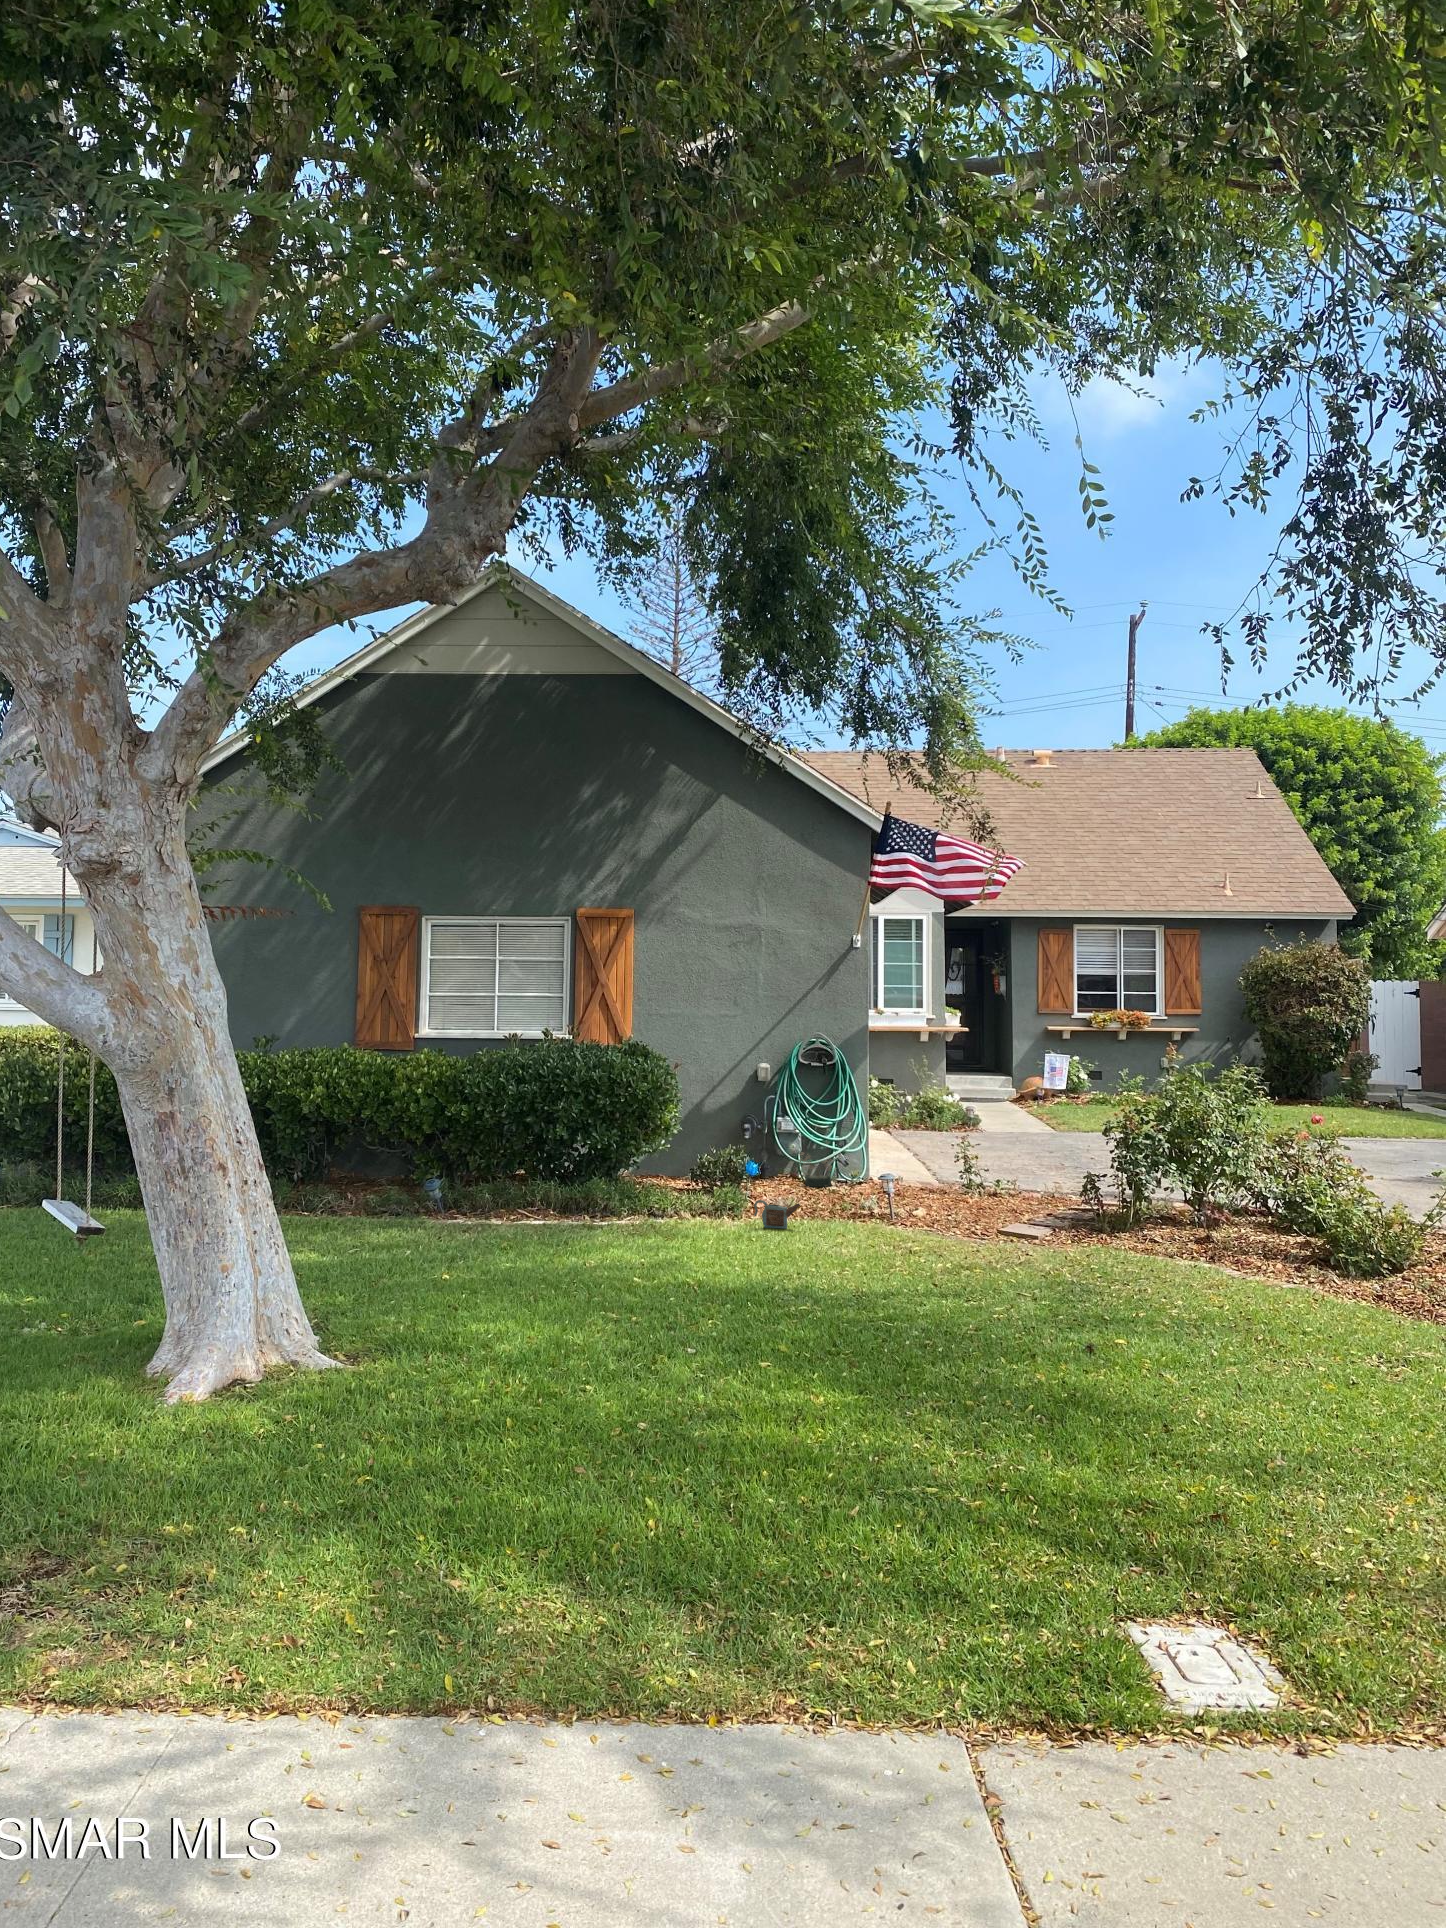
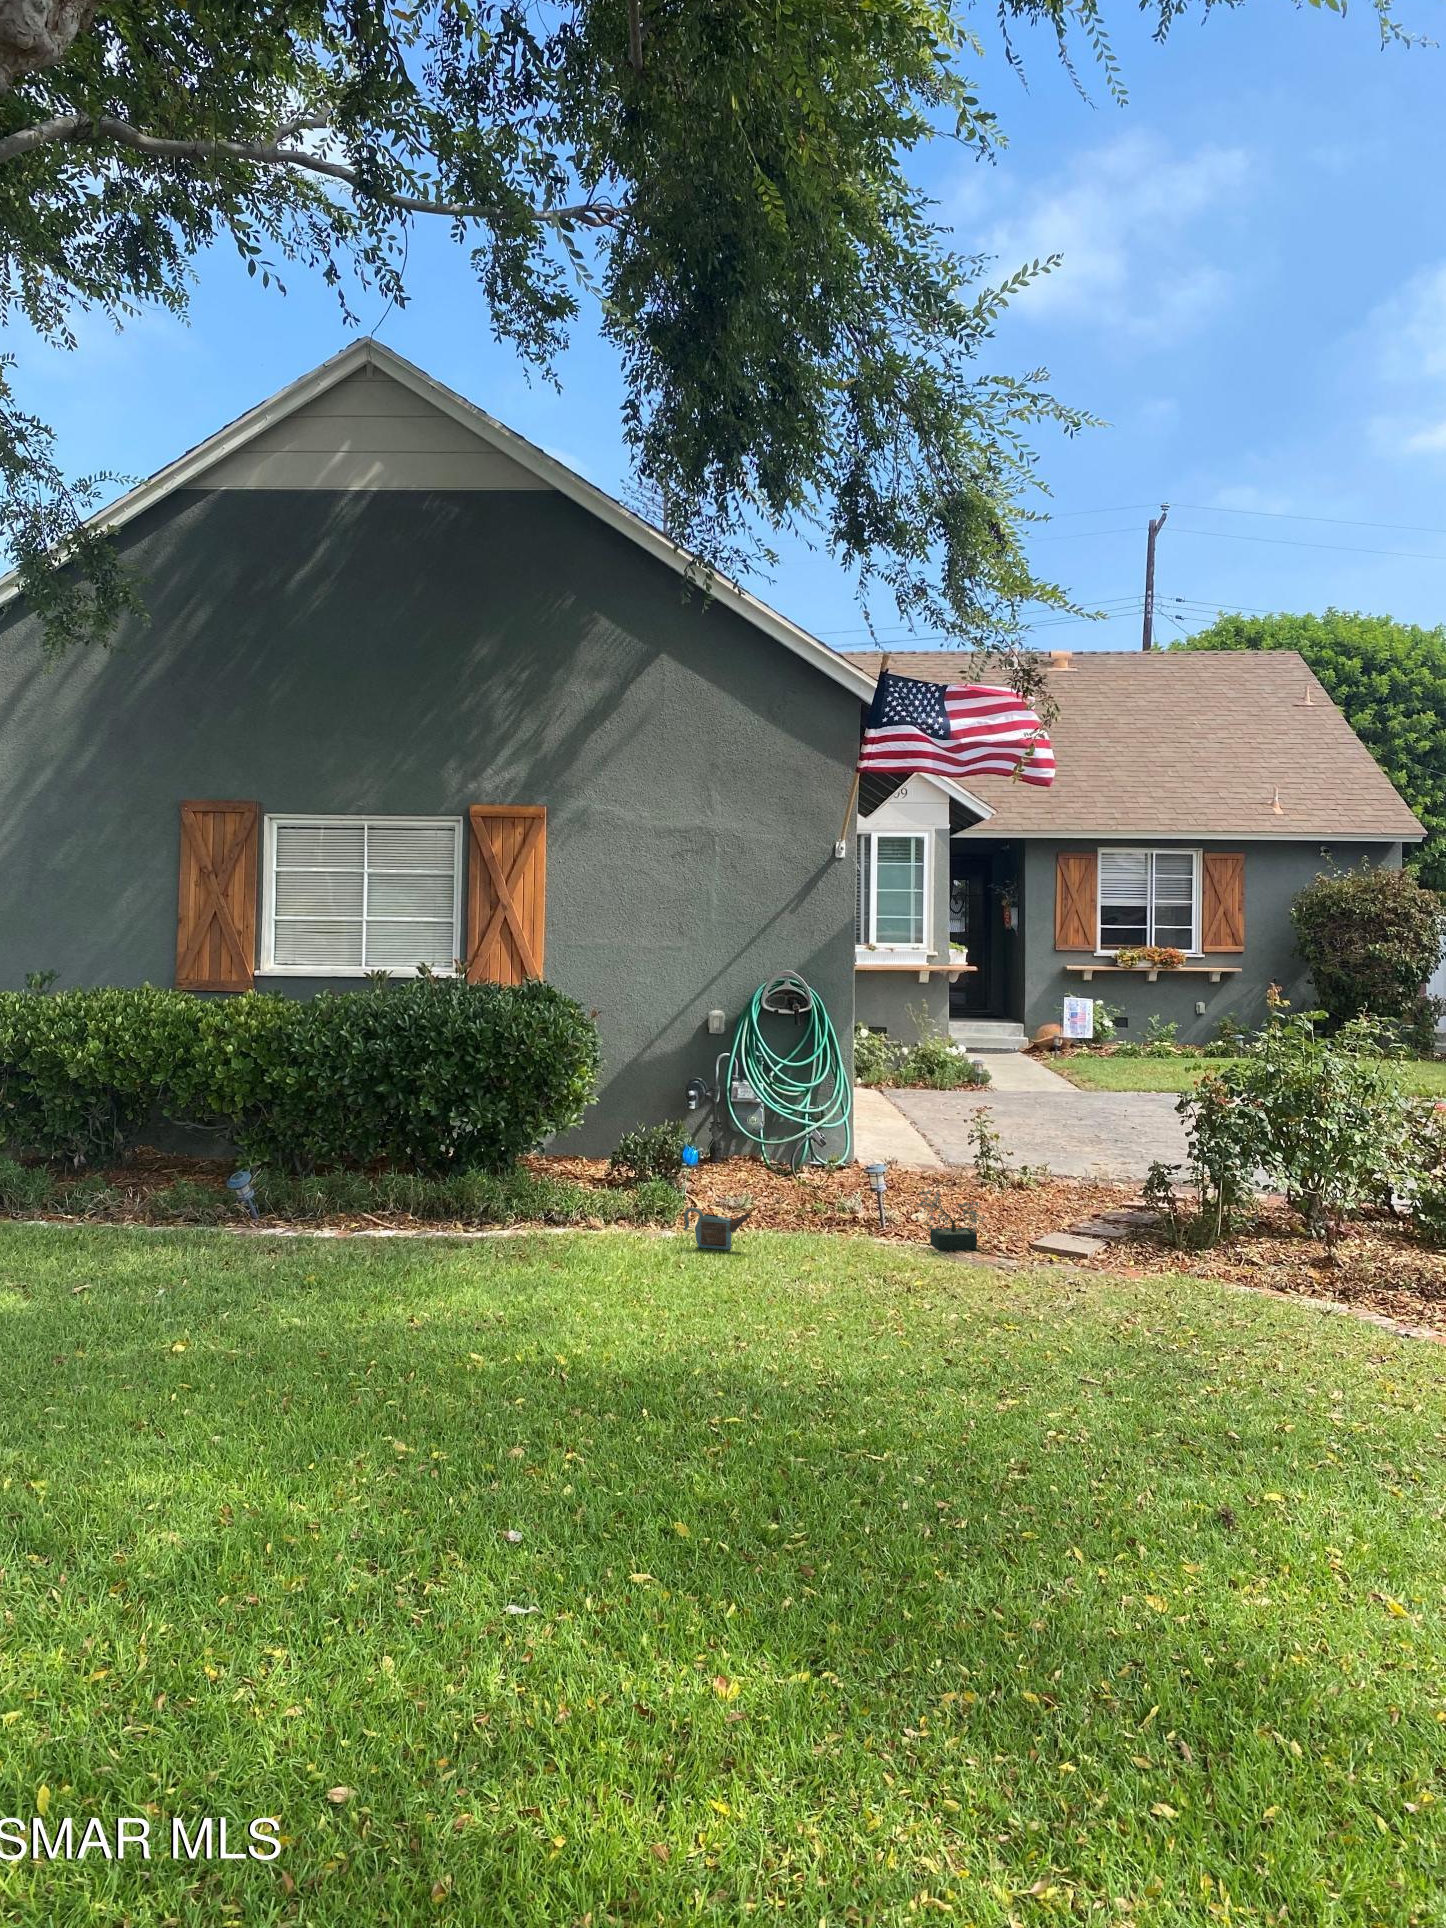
decorative plant: present [800,1154,832,1187] -> present [916,1189,985,1250]

